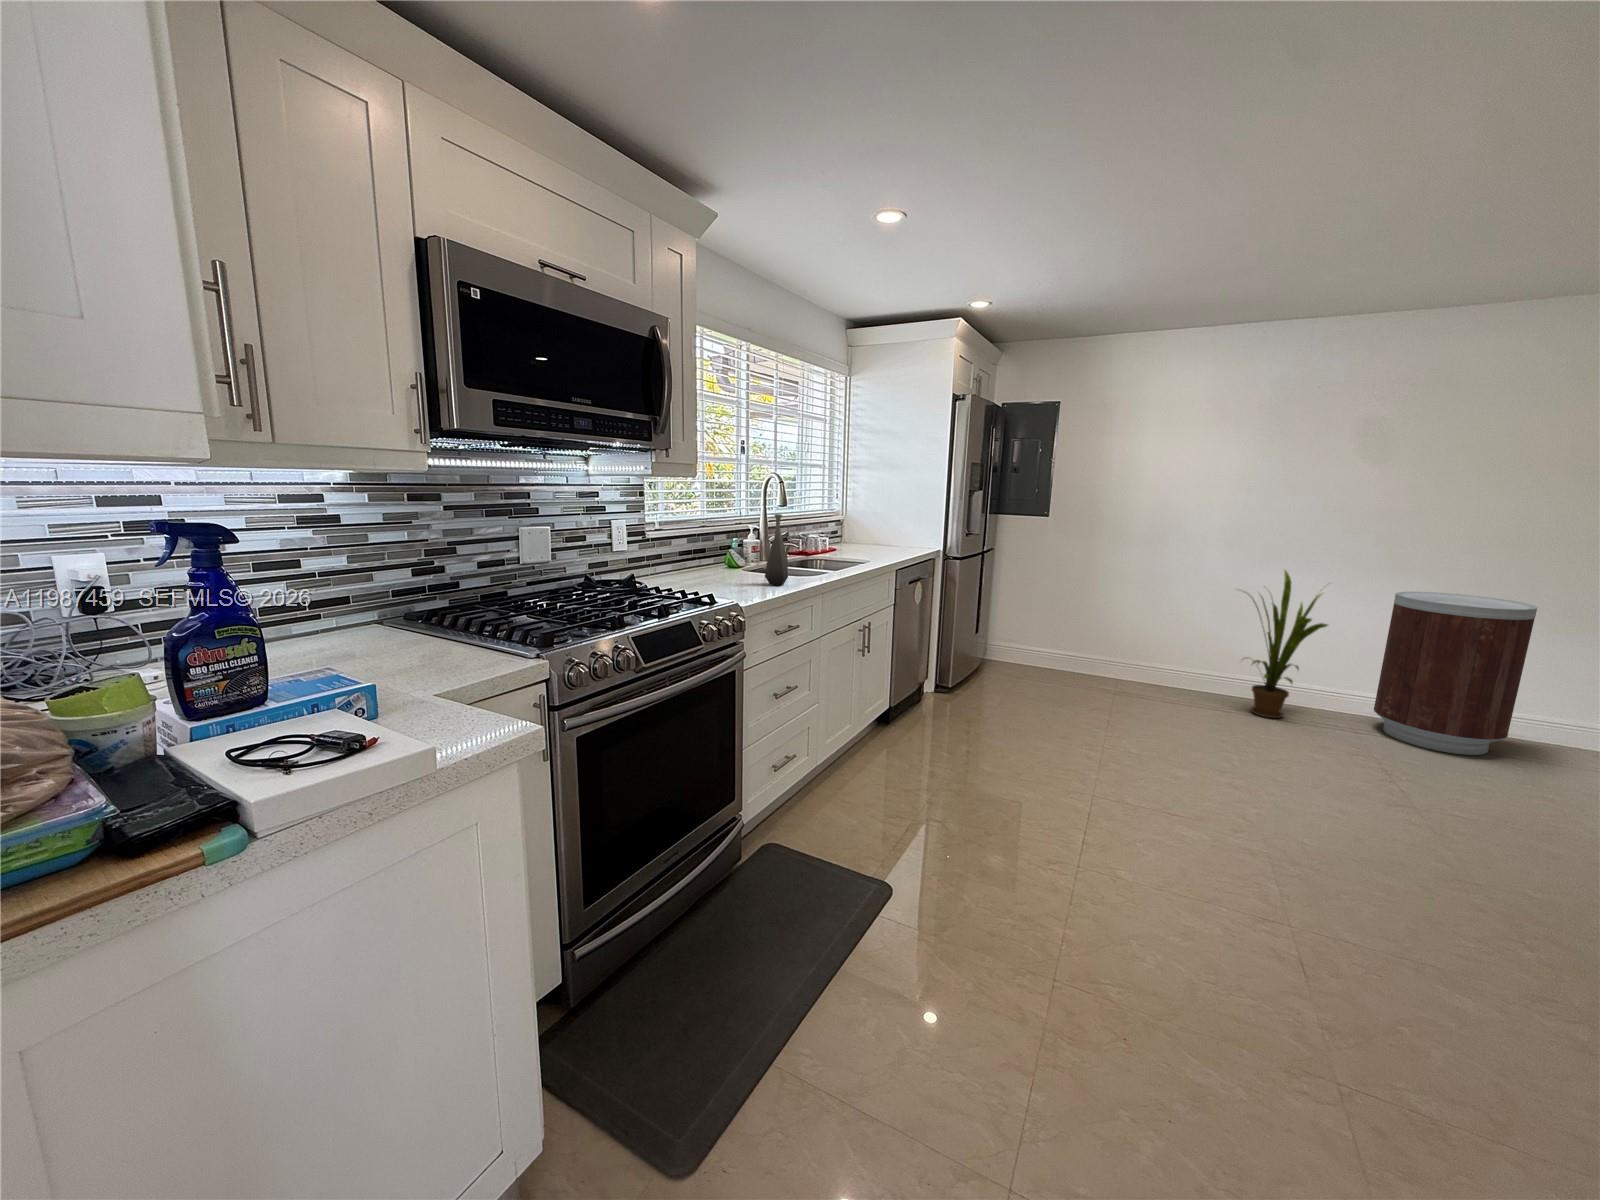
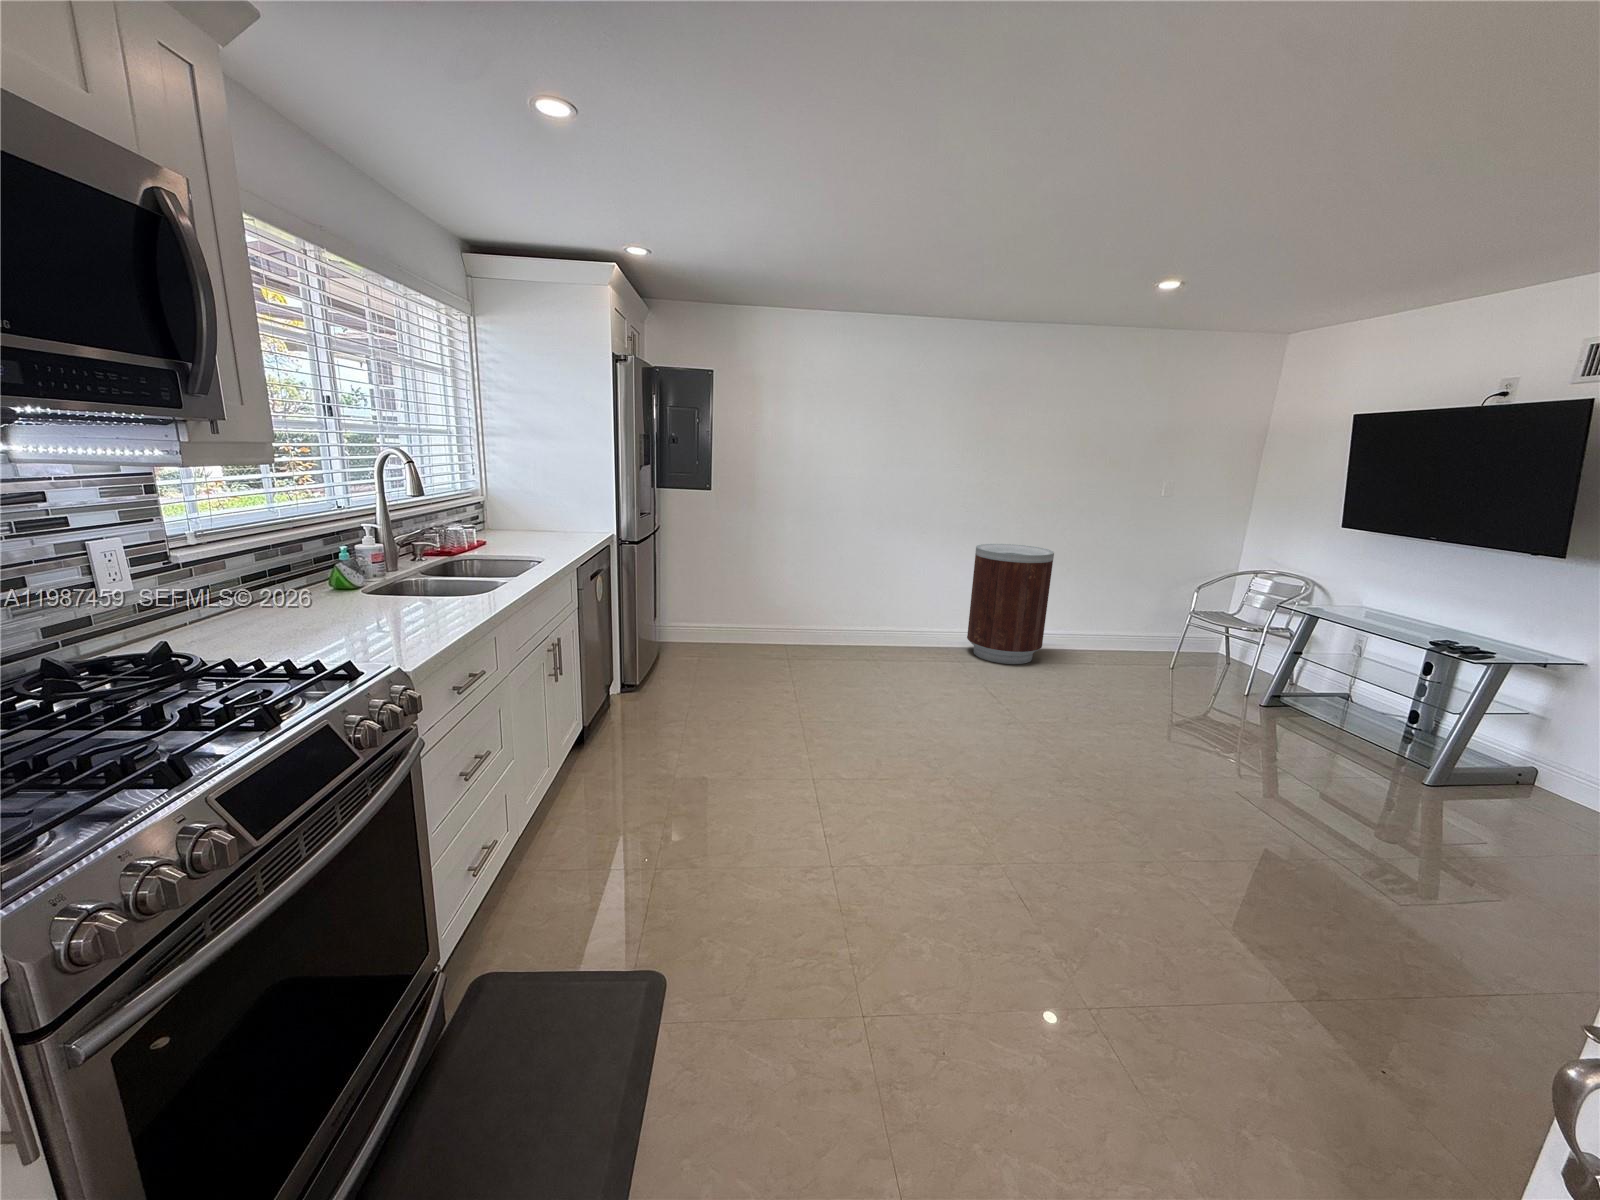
bottle: present [765,514,788,586] -> none [417,516,454,618]
house plant: present [1244,571,1328,718] -> none [872,531,944,658]

